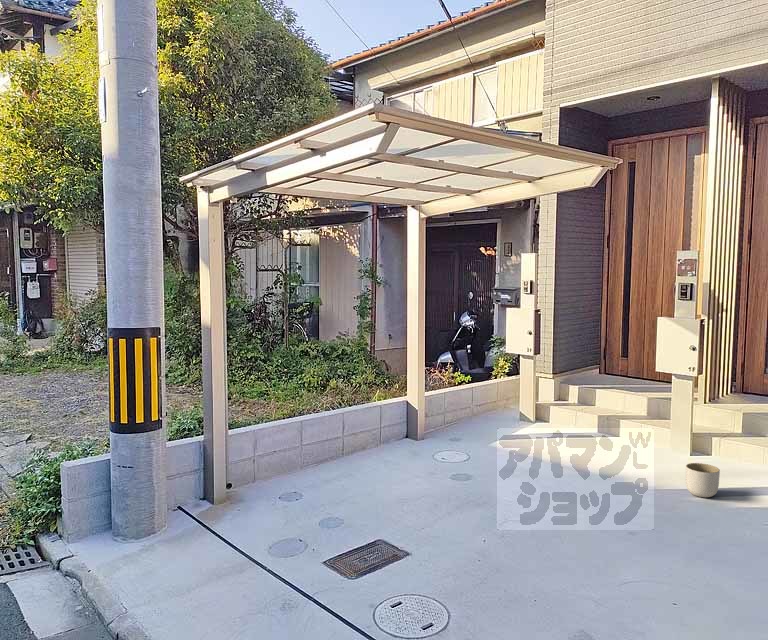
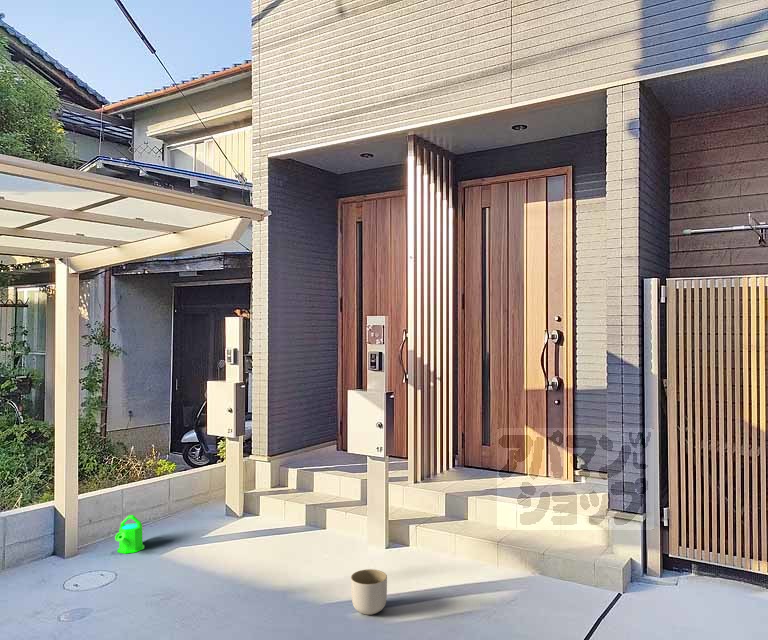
watering can: none [452,411,473,440] -> present [115,515,145,554]

